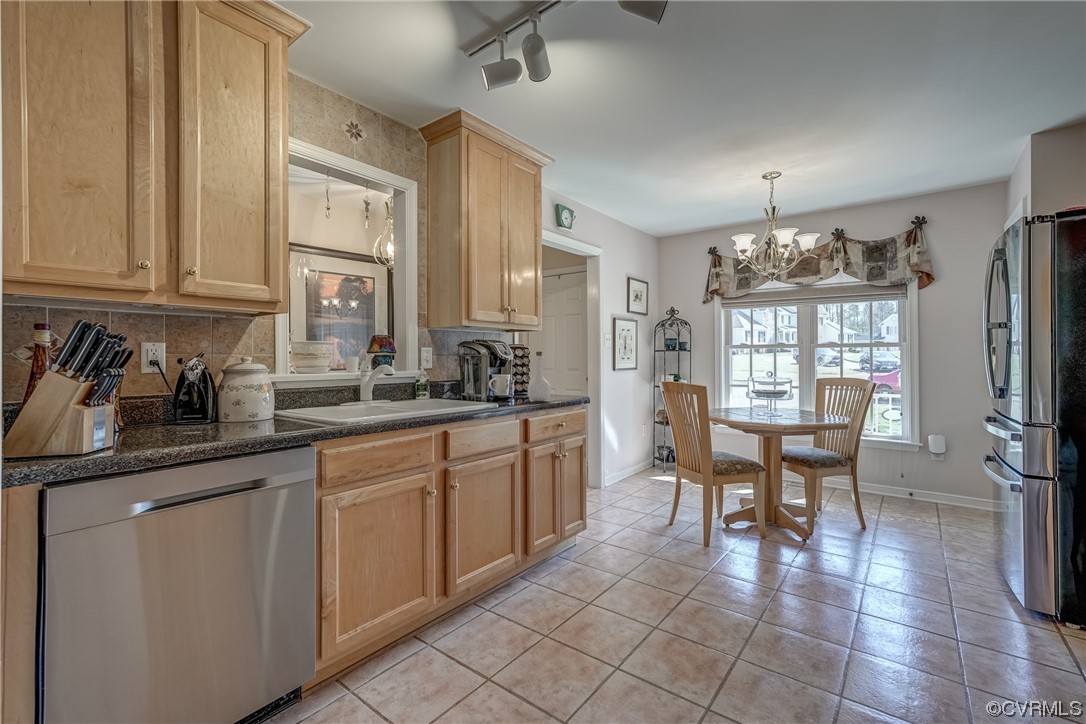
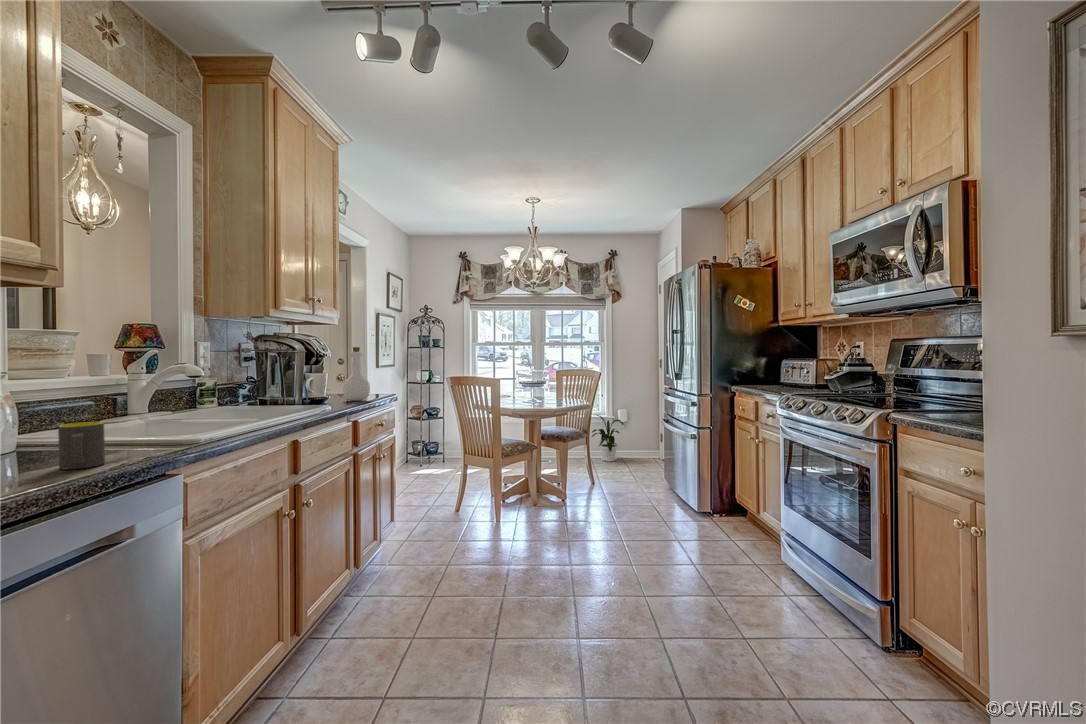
mug: none [254,402,283,432] -> present [58,422,105,469]
house plant: none [876,439,938,507] -> present [592,415,625,462]

